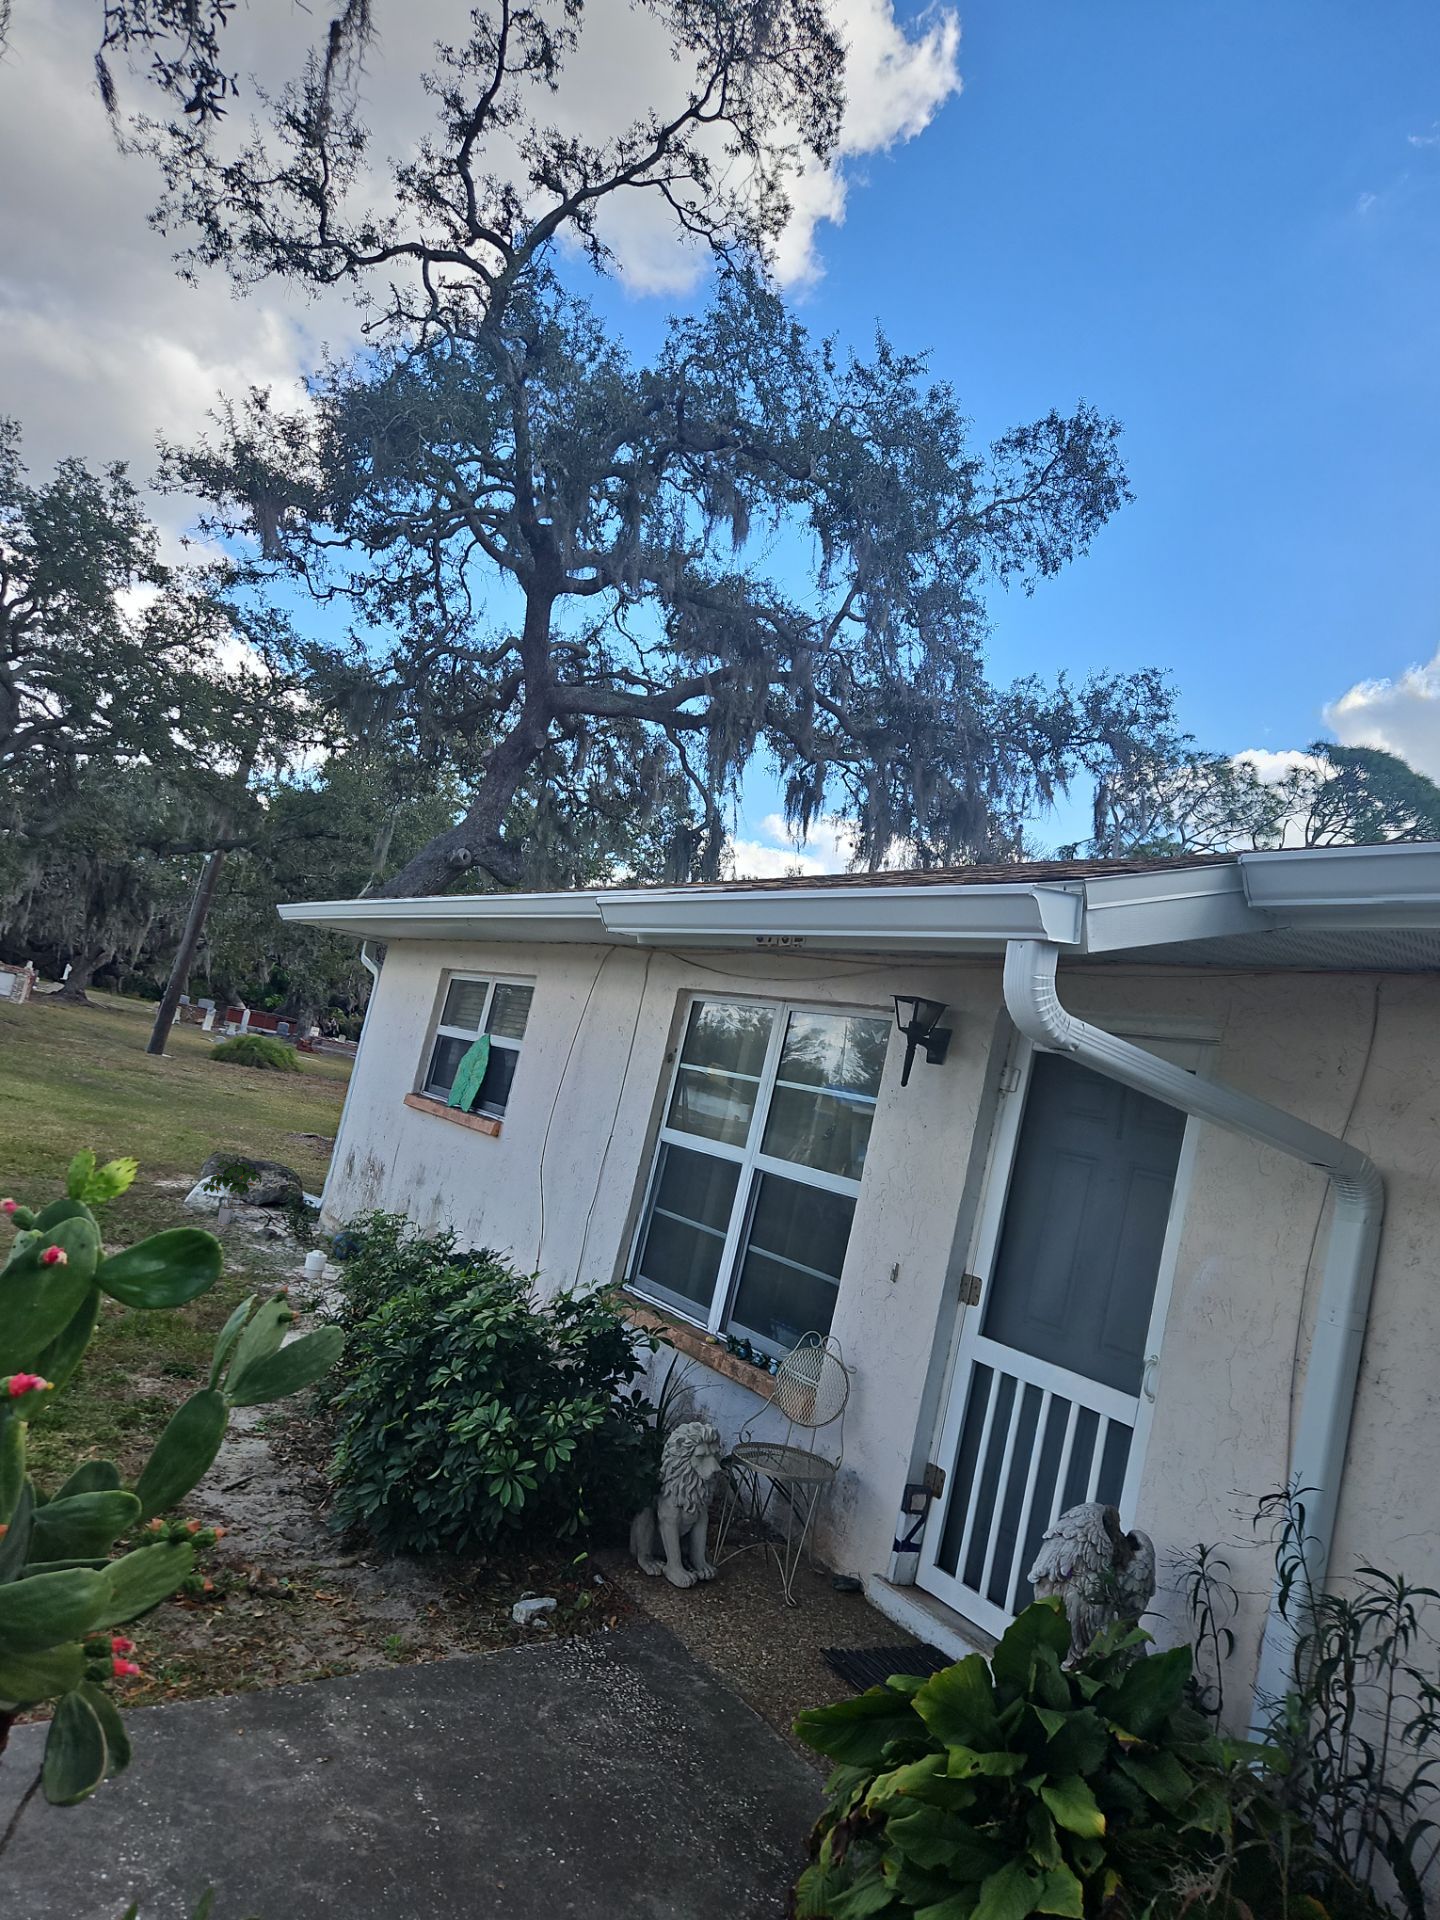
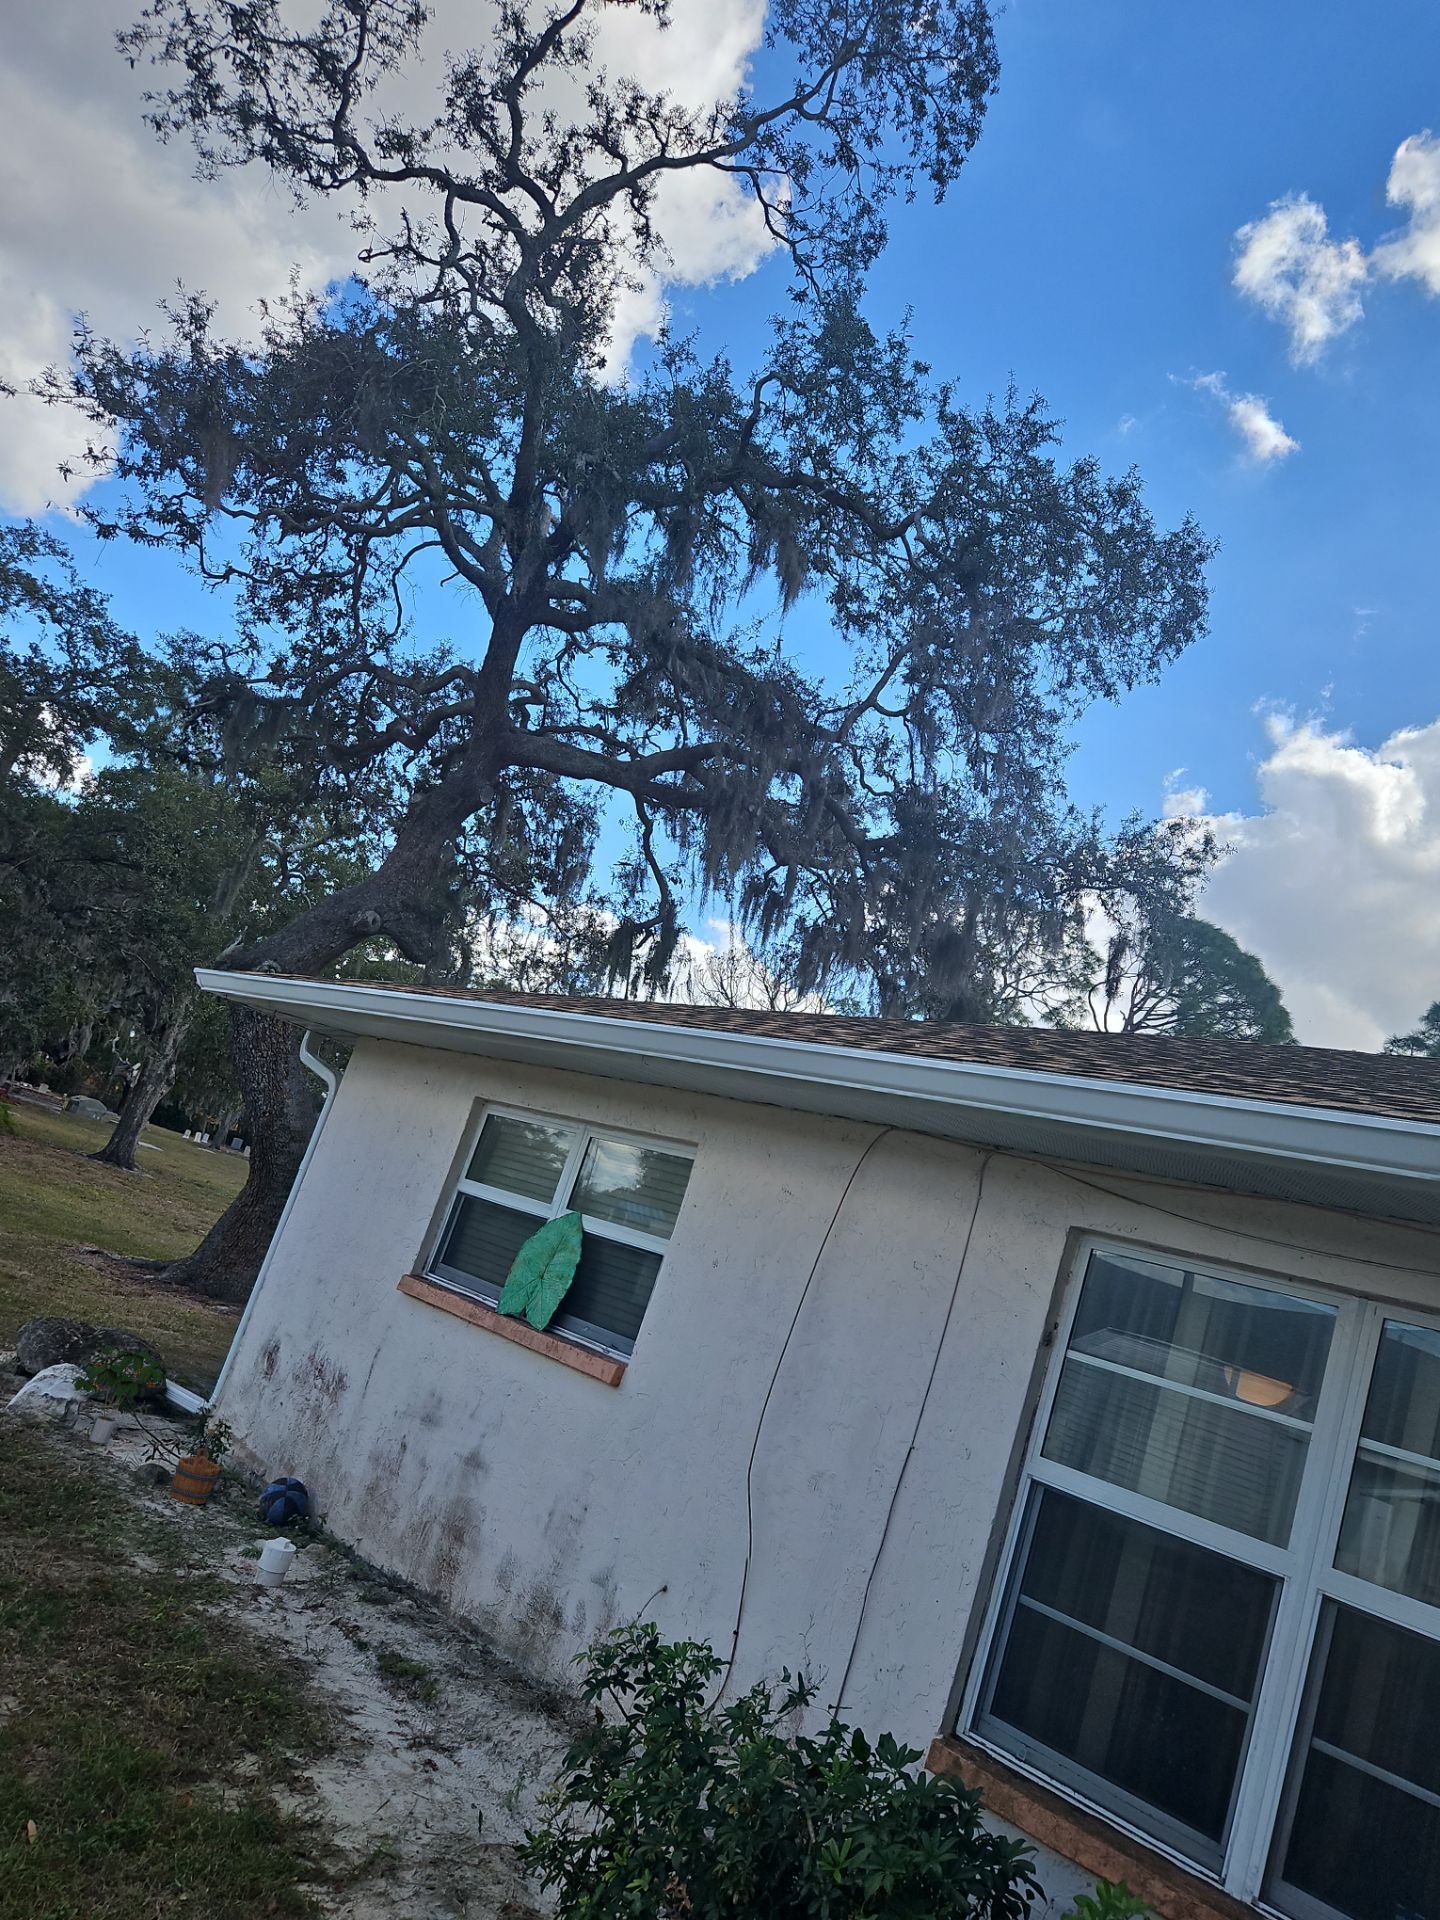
wooden bucket: none [259,1204,290,1251] -> present [170,1429,220,1504]

